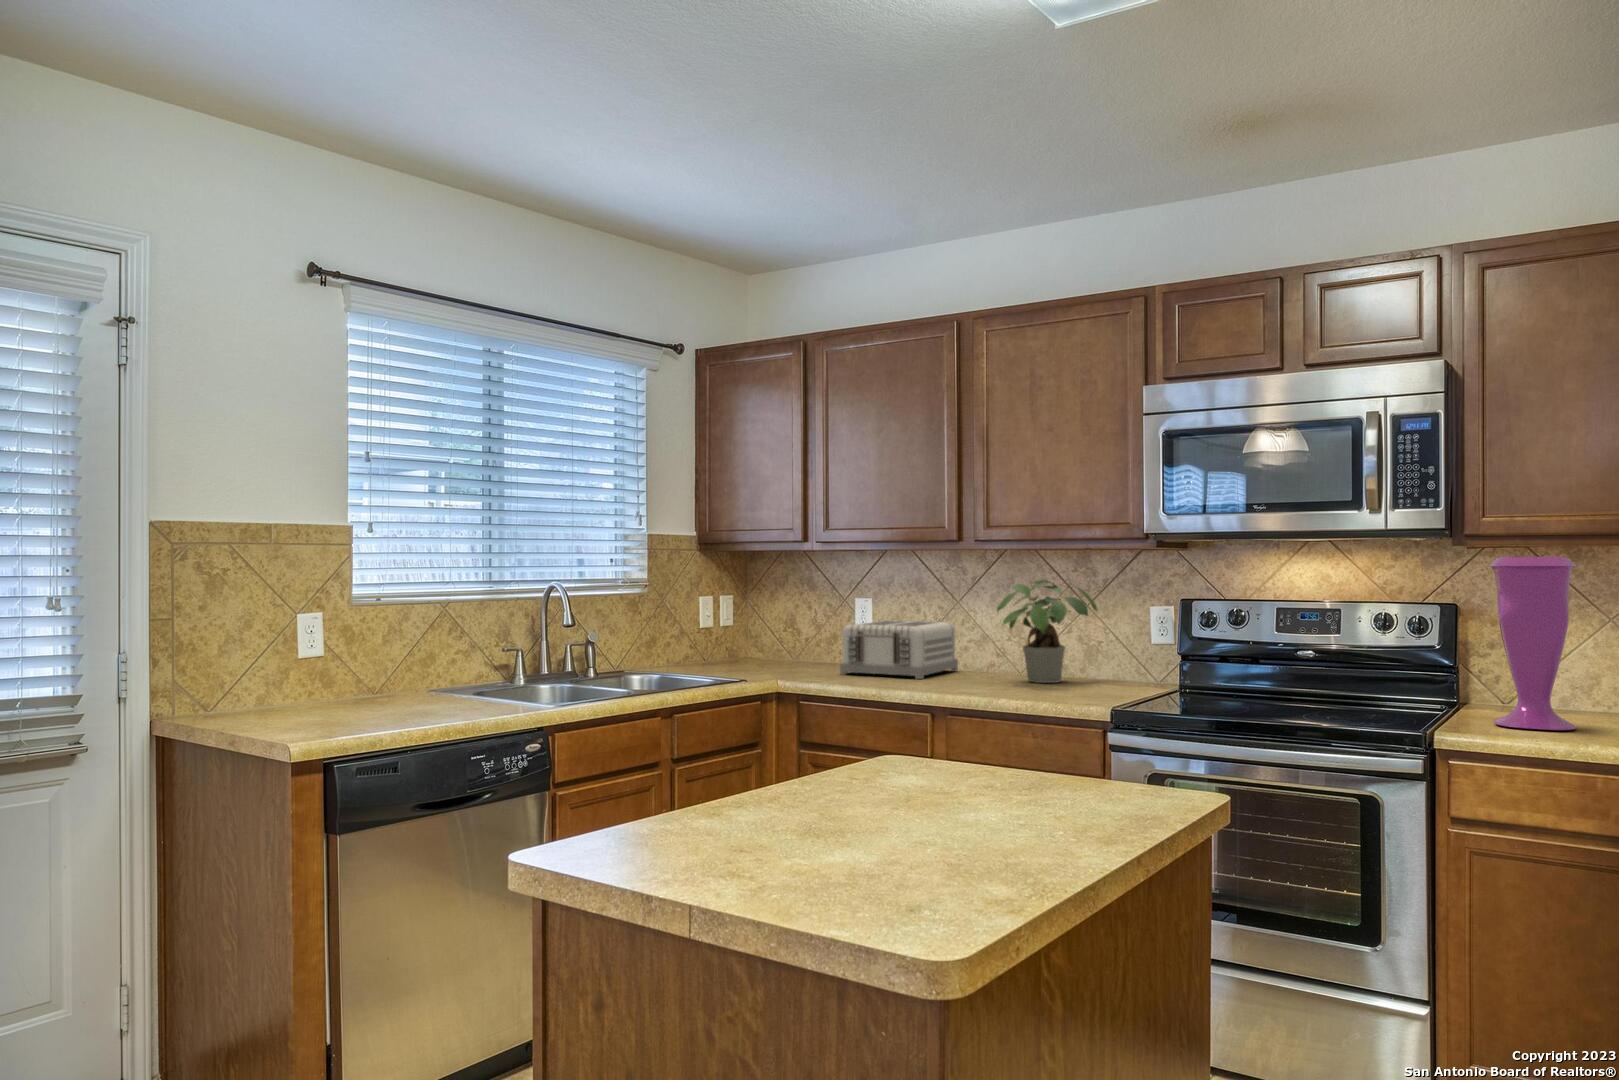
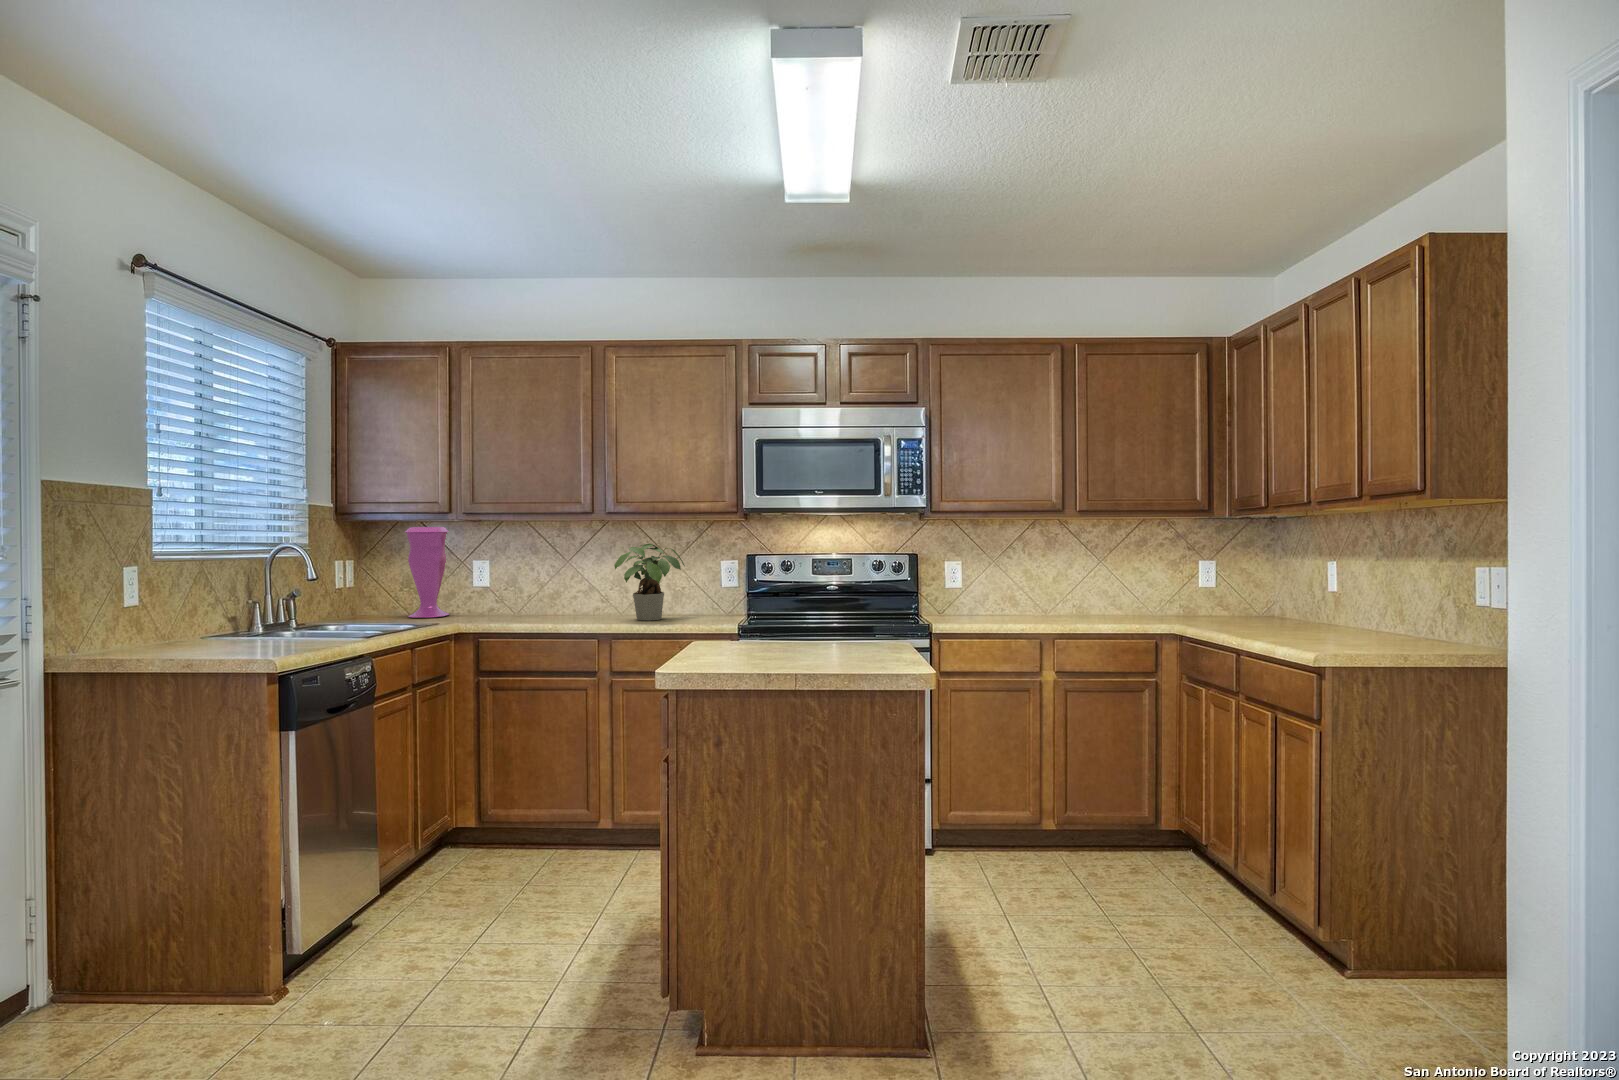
vase: present [1488,557,1577,730] -> present [405,527,449,618]
toaster: present [840,620,958,679] -> none [479,578,571,625]

